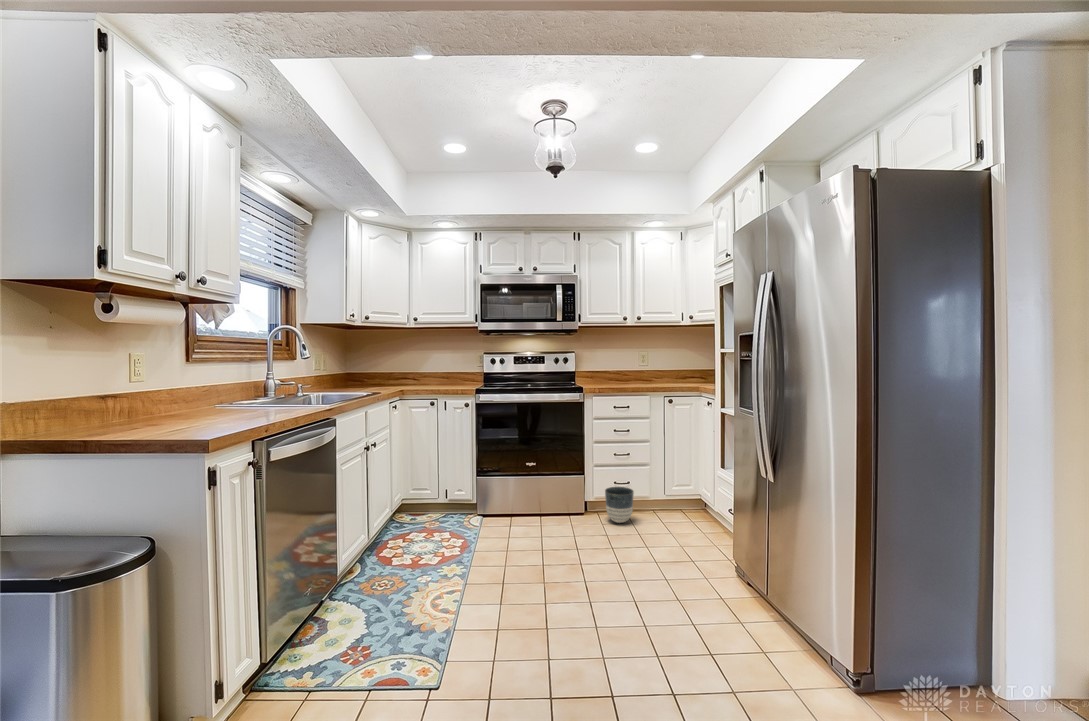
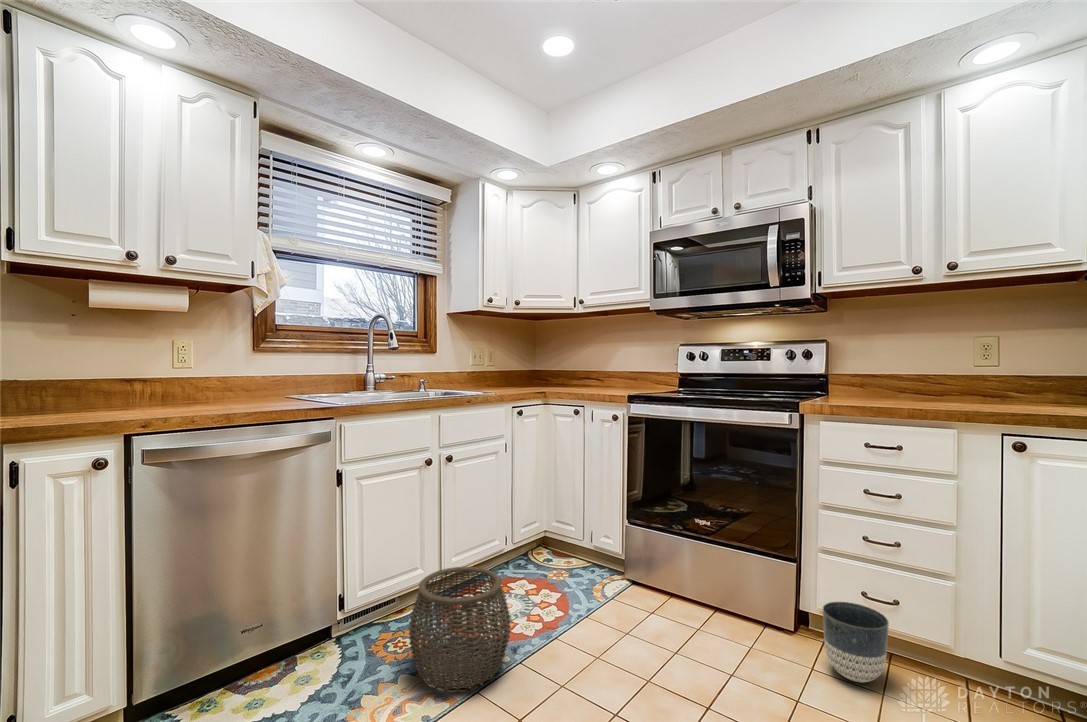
woven basket: none [406,515,478,597] -> present [409,567,511,690]

